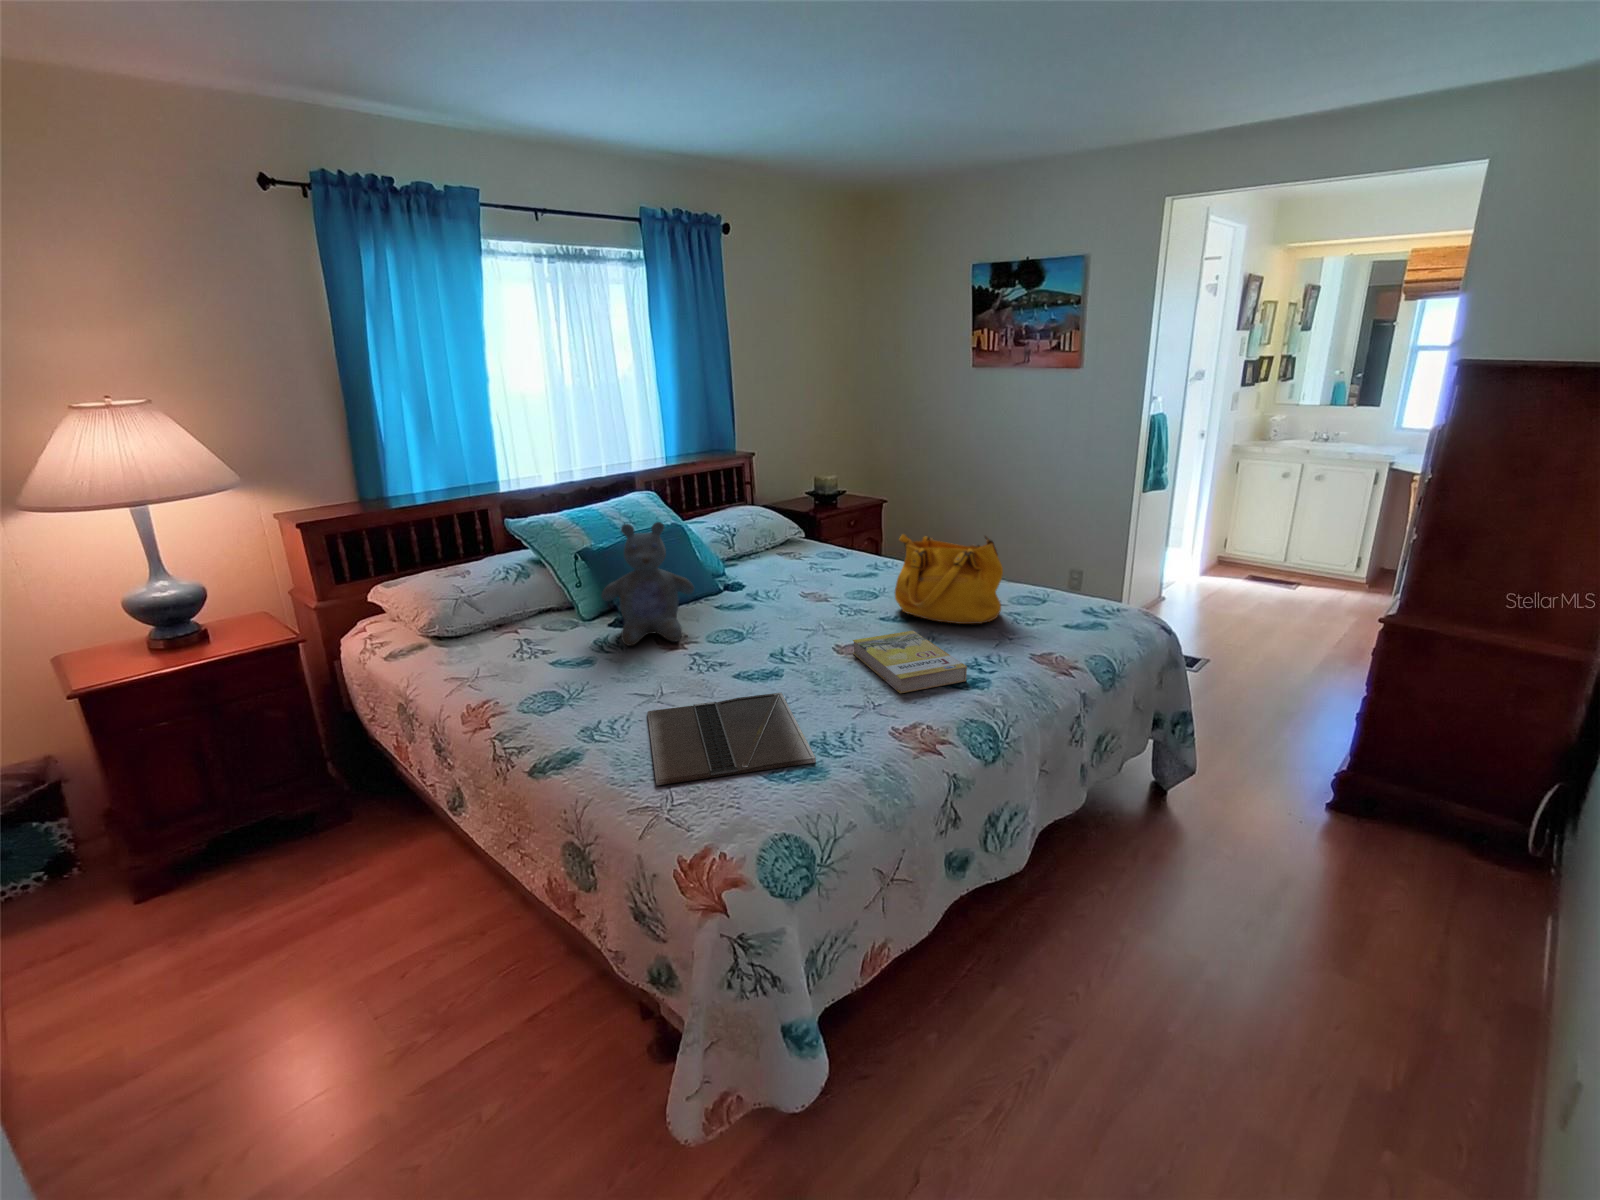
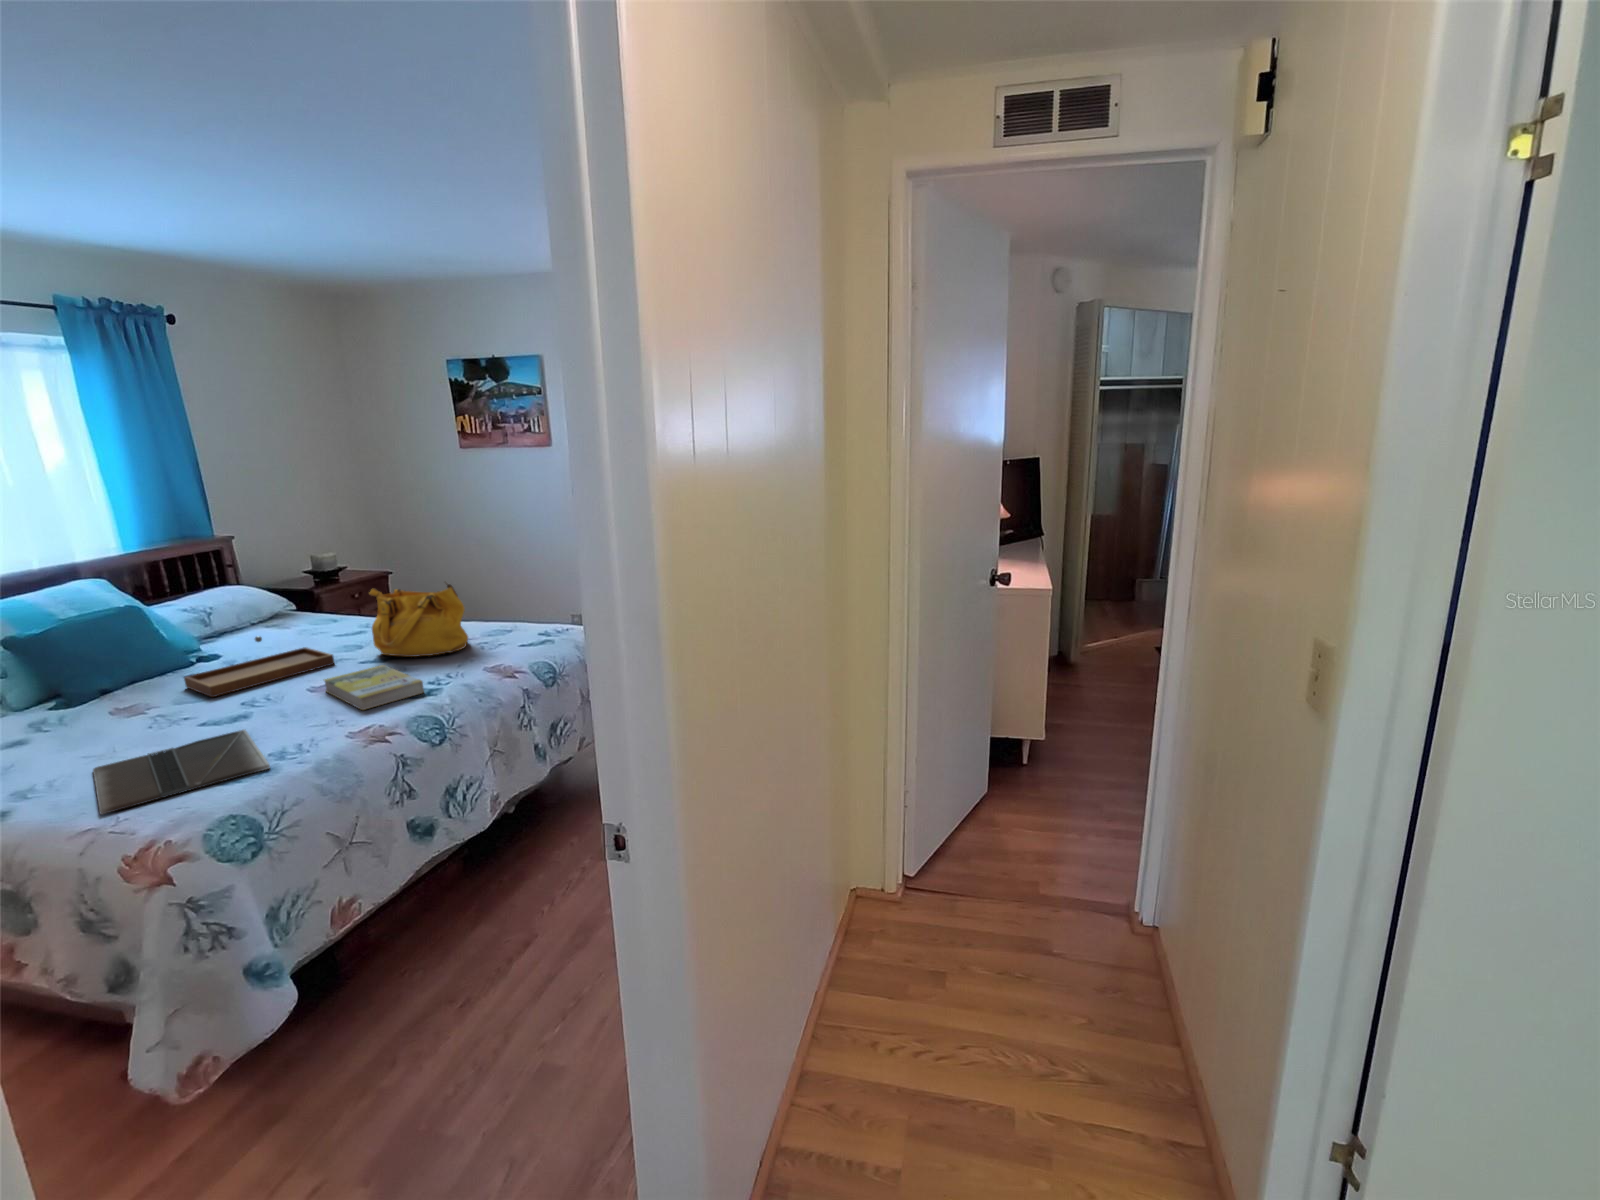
stuffed bear: present [602,522,694,646] -> none [31,601,151,725]
tray: none [718,573,855,637] -> present [184,636,334,697]

